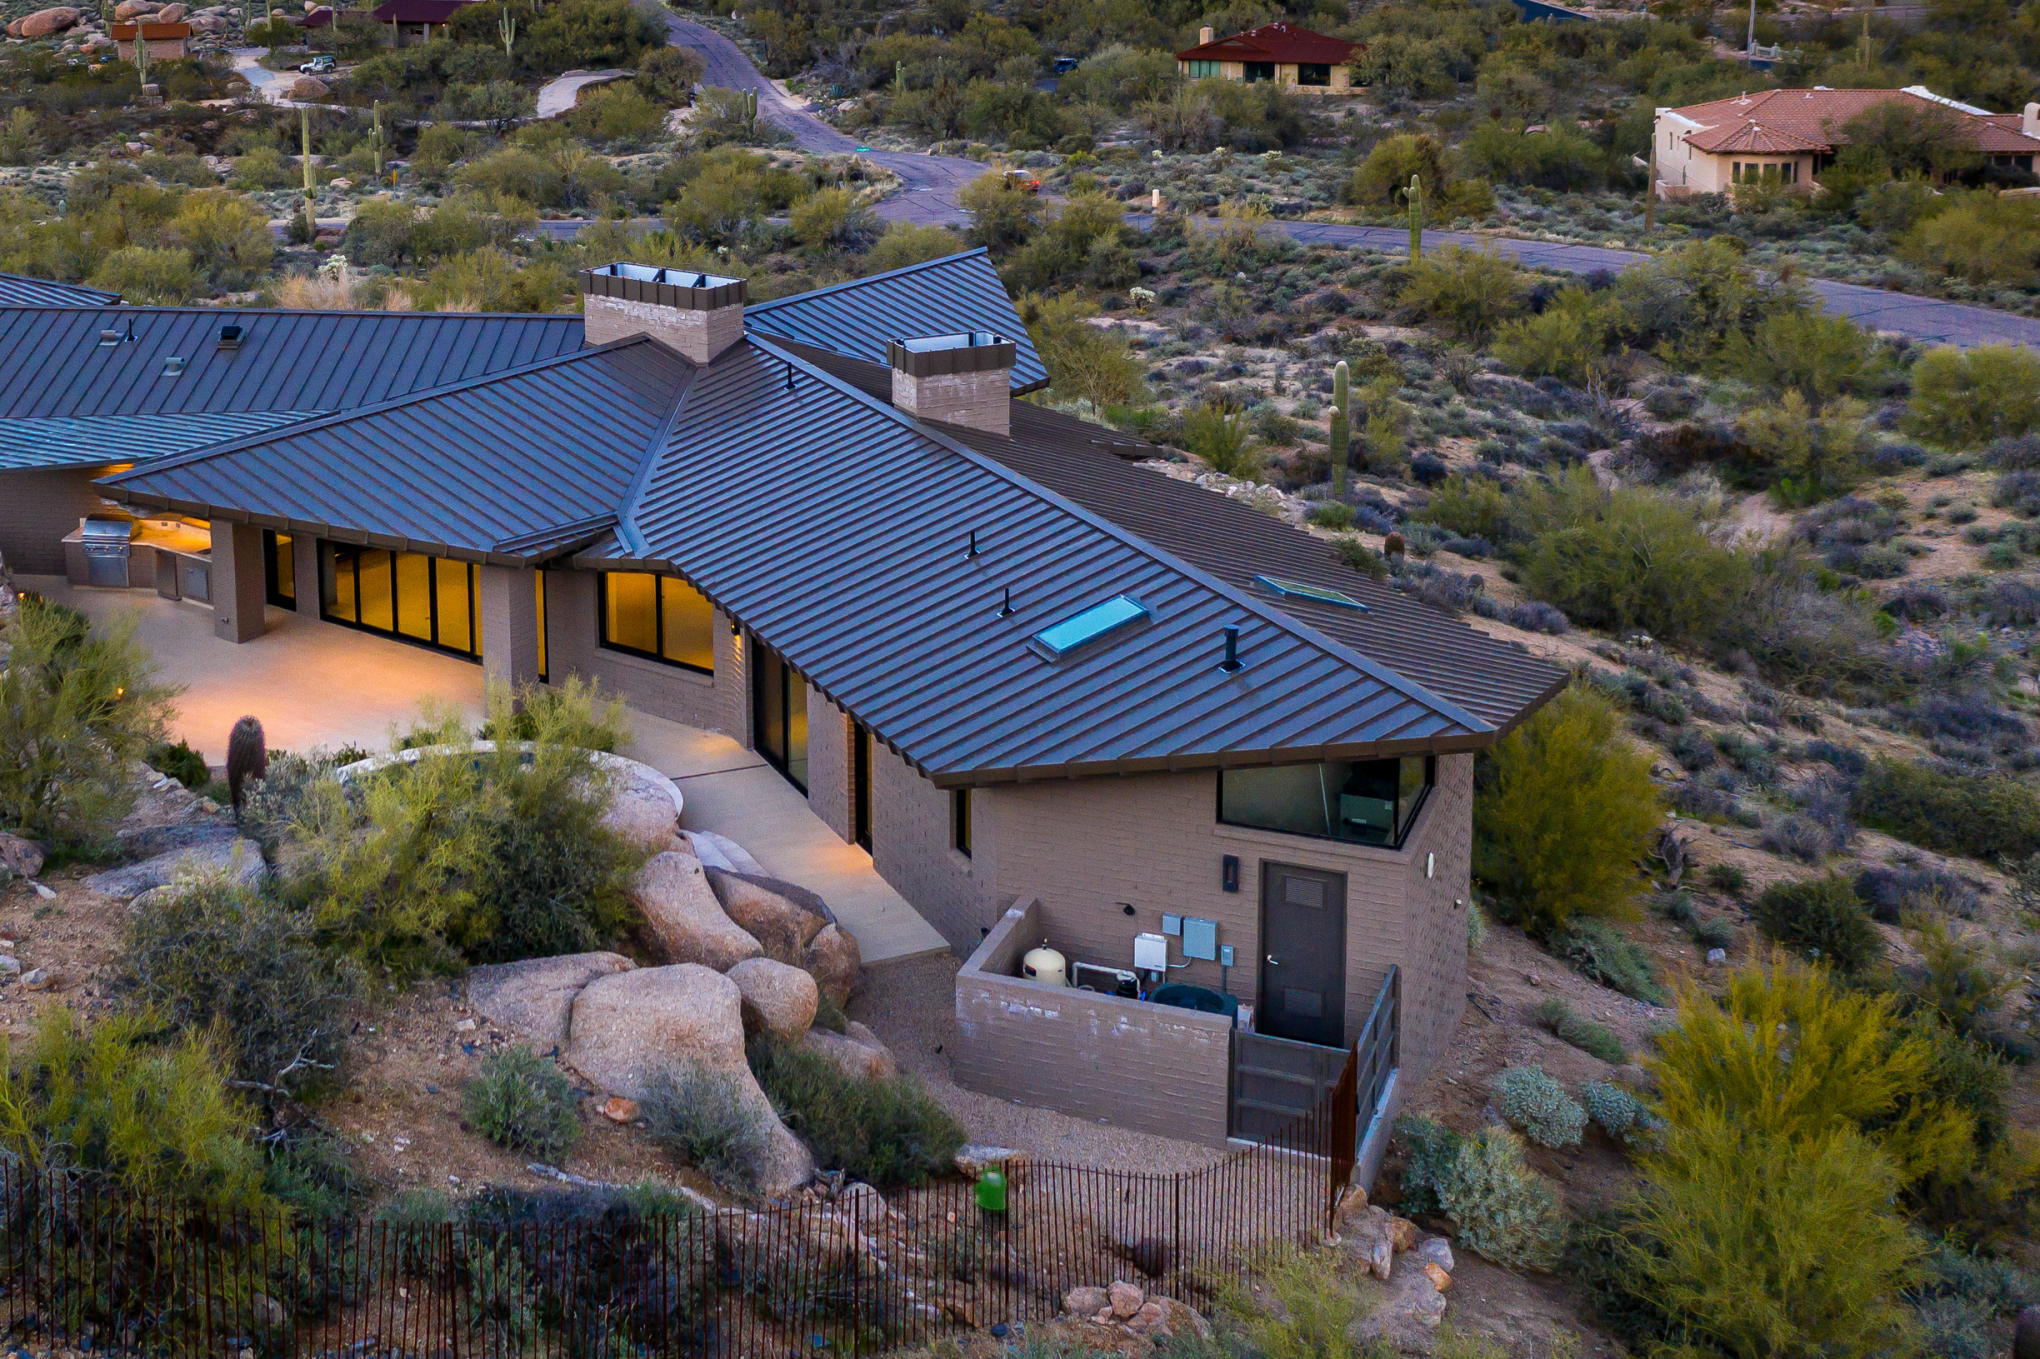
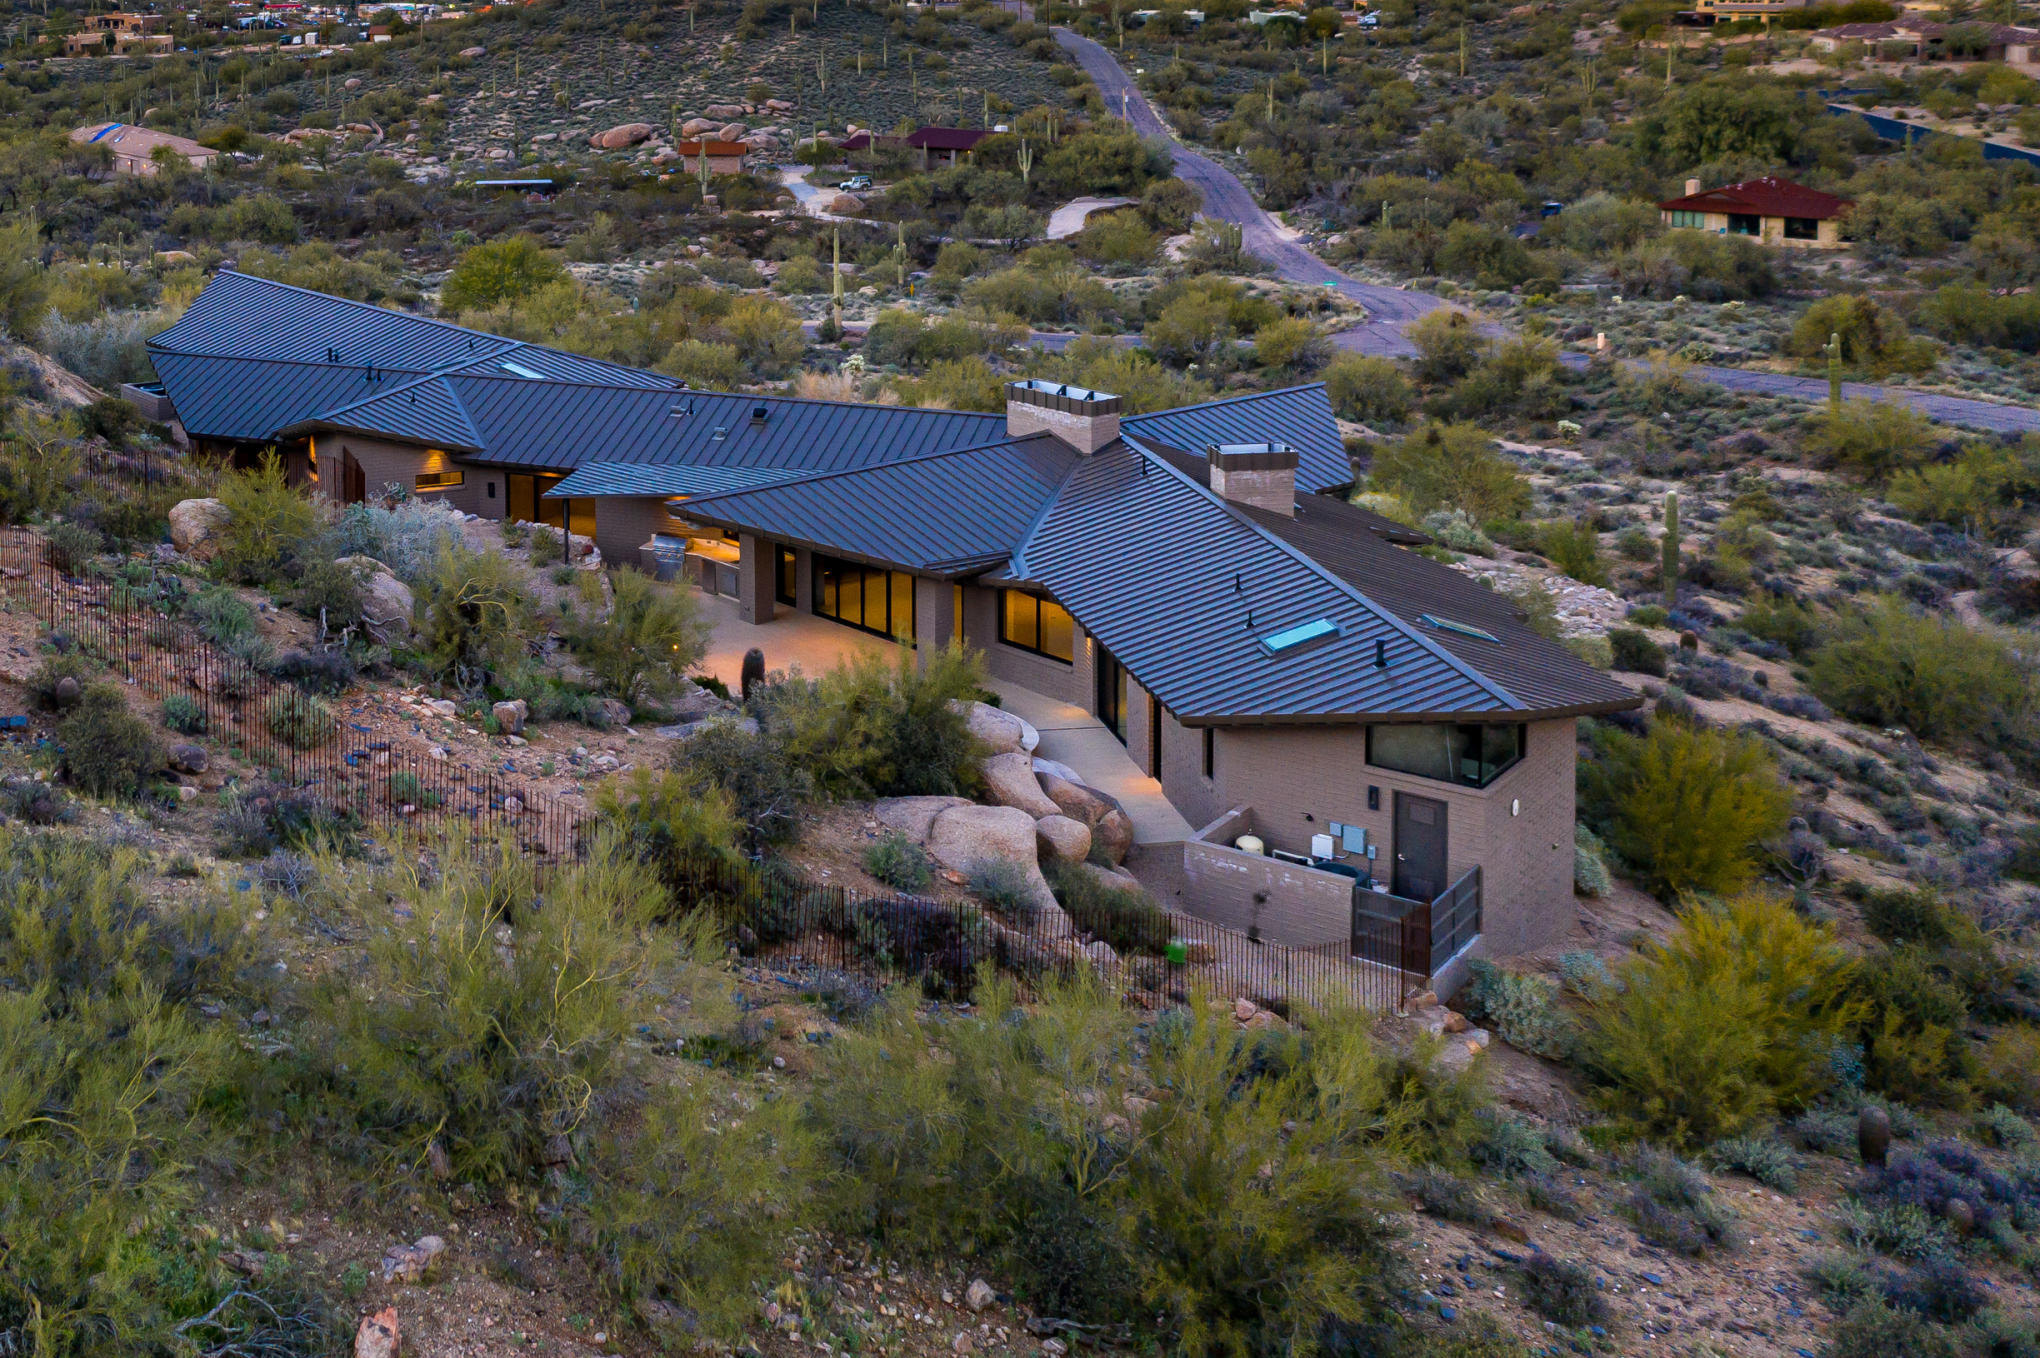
potted plant: none [1067,1041,1107,1126] -> present [1248,889,1272,939]

